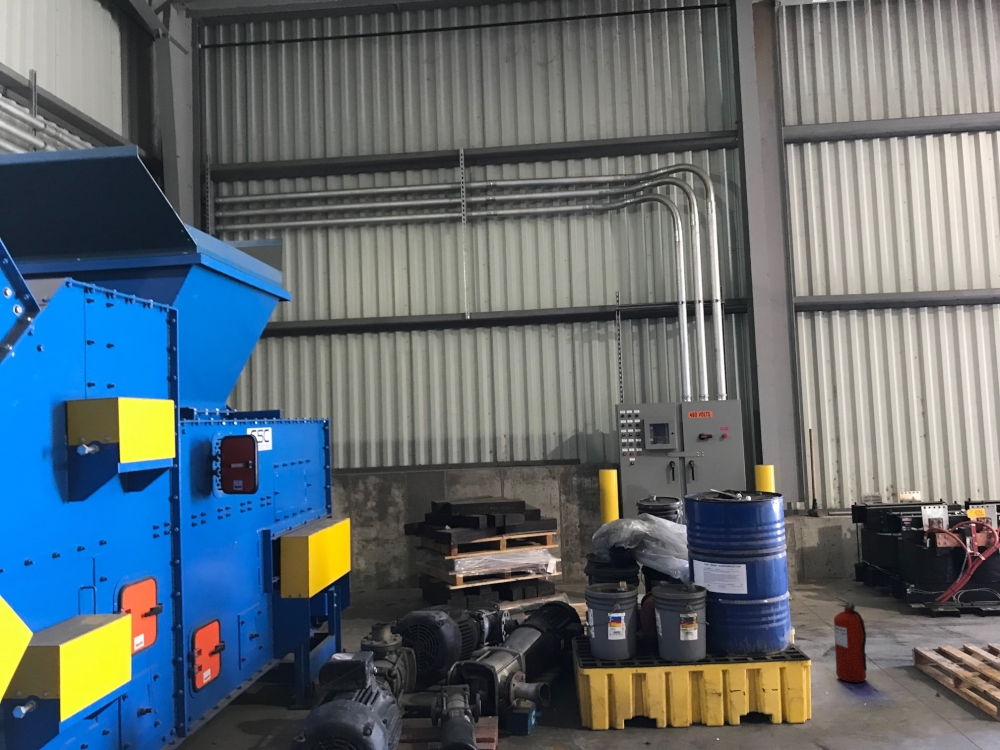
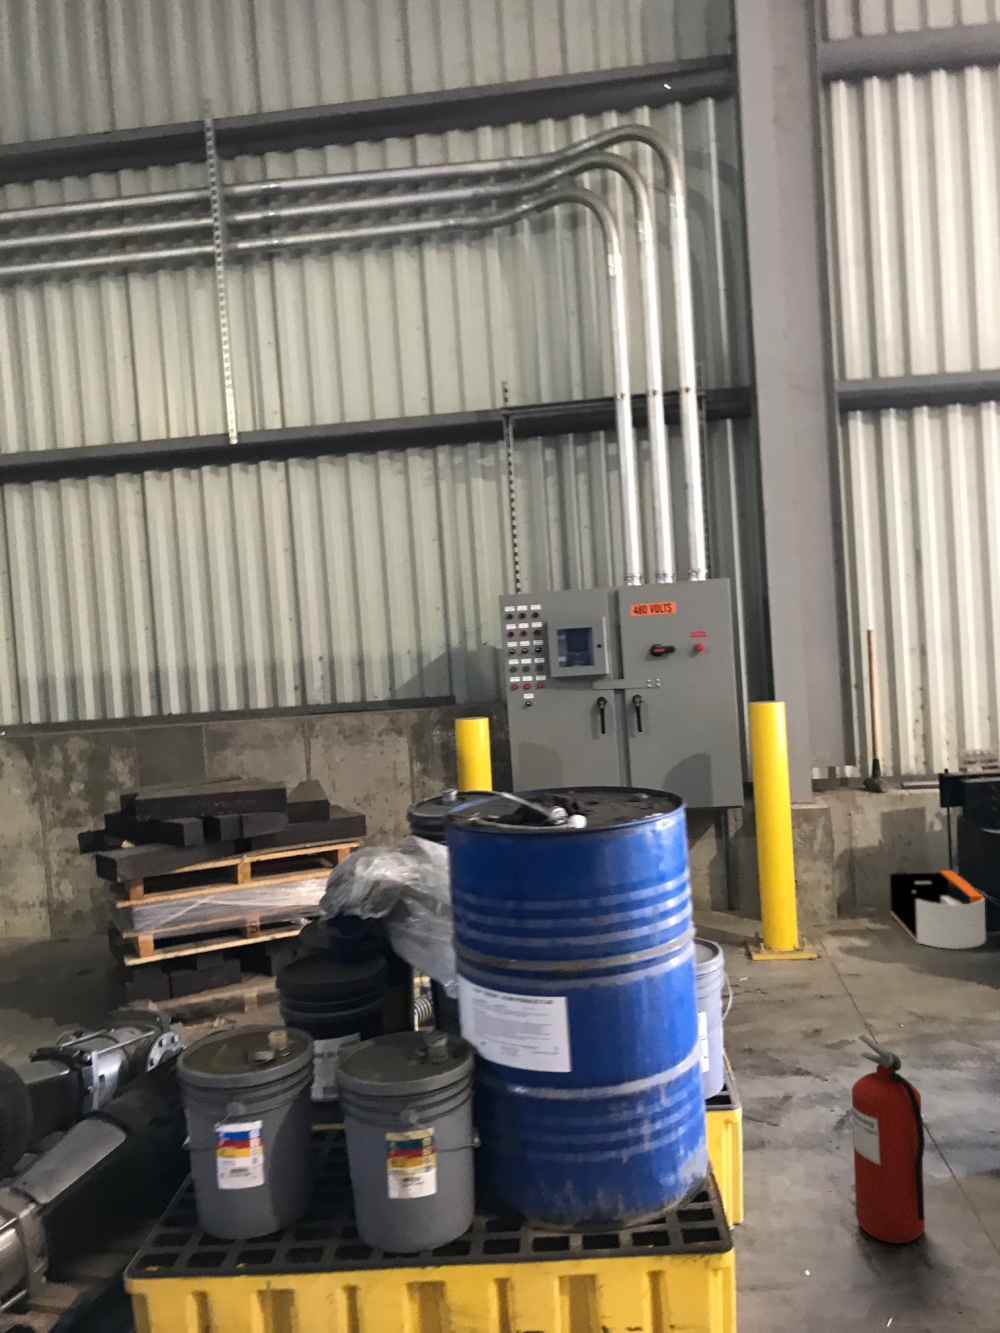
storage bin: none [824,561,878,598] -> present [890,870,986,949]

